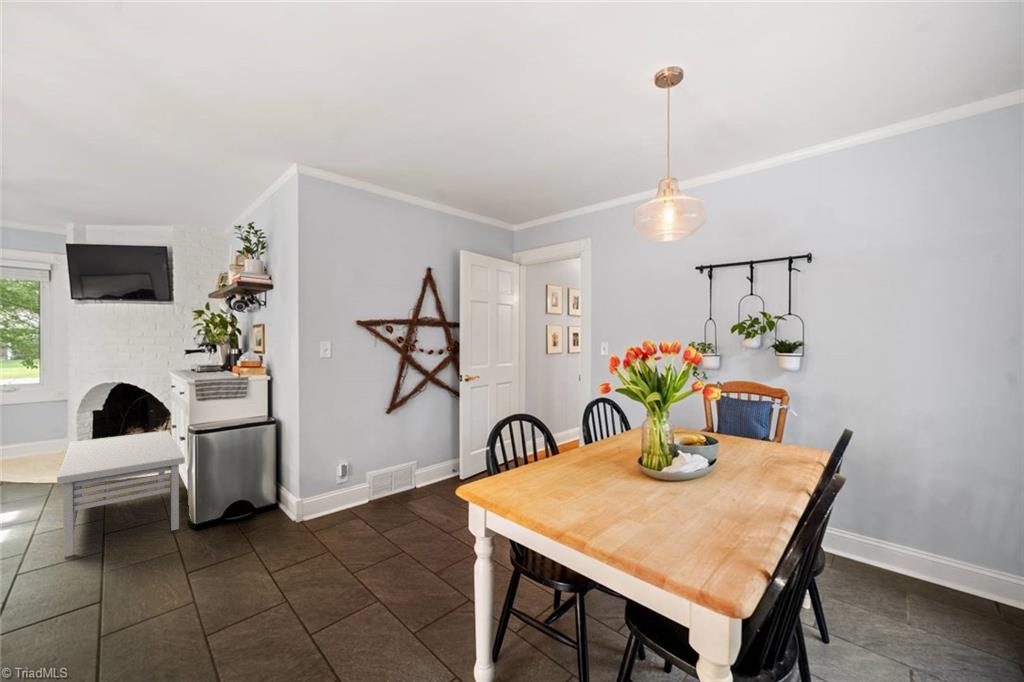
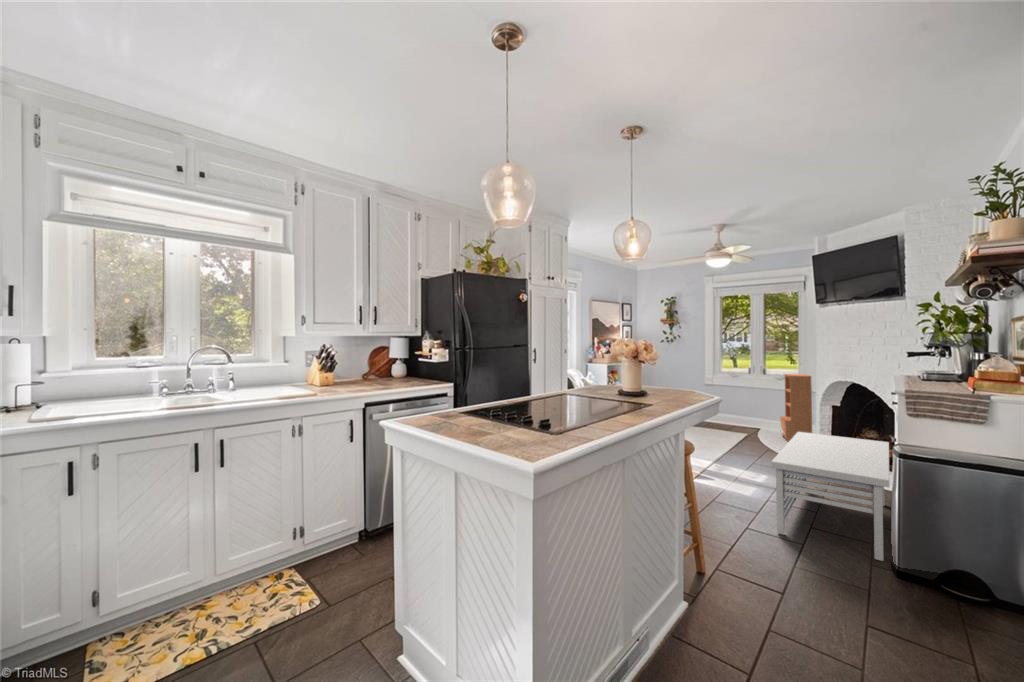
bookcase: none [20,379,69,464] -> present [780,374,812,442]

